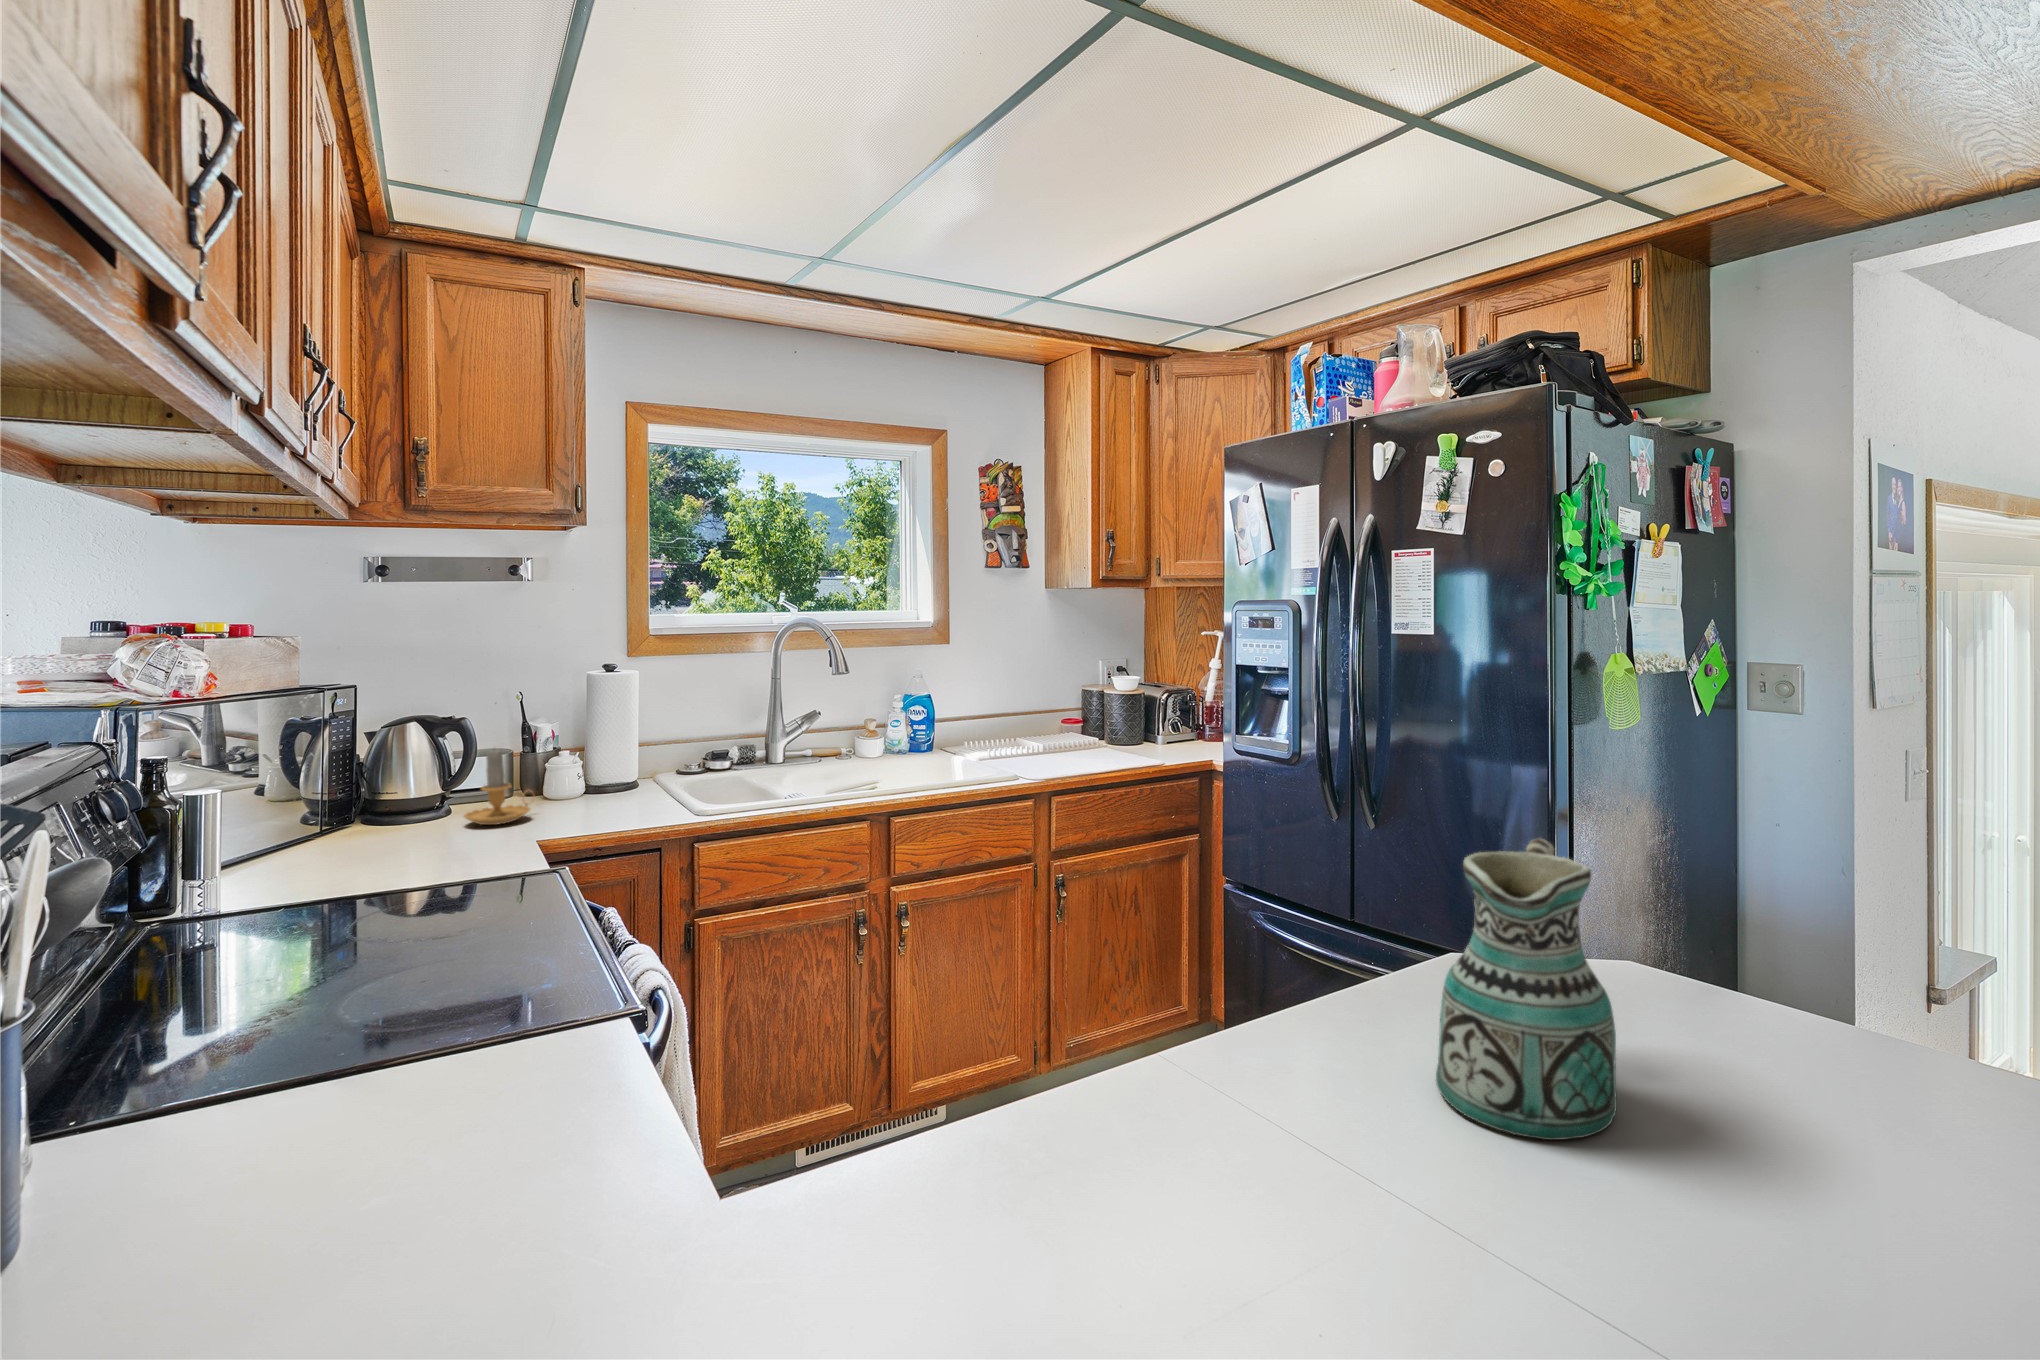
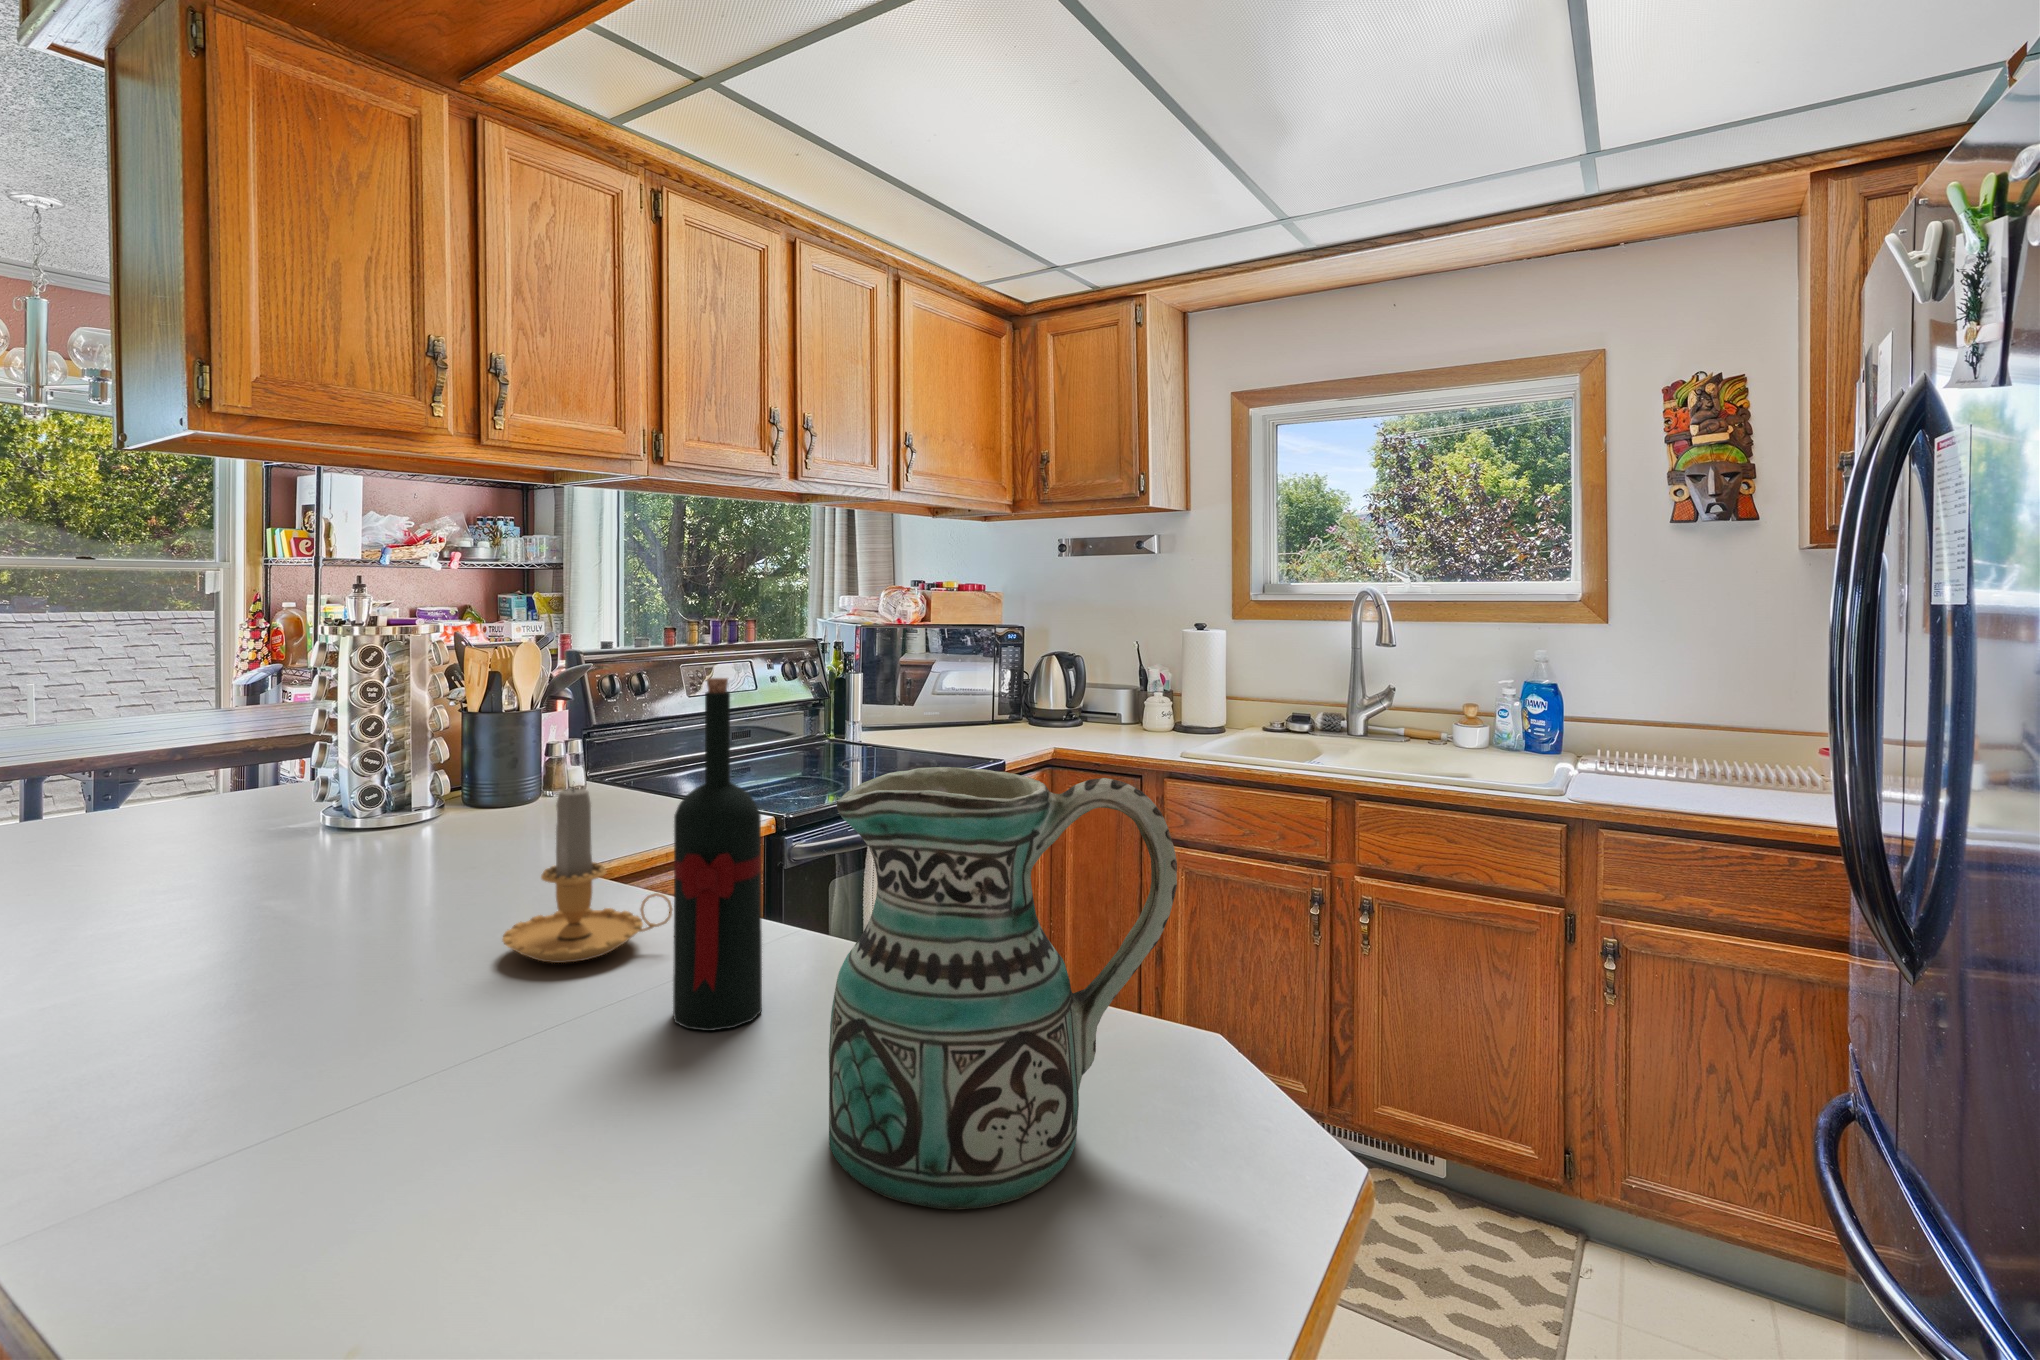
candle: present [464,750,531,825] -> present [502,788,673,963]
wine bottle: none [1236,838,1345,1179] -> present [673,678,762,1031]

